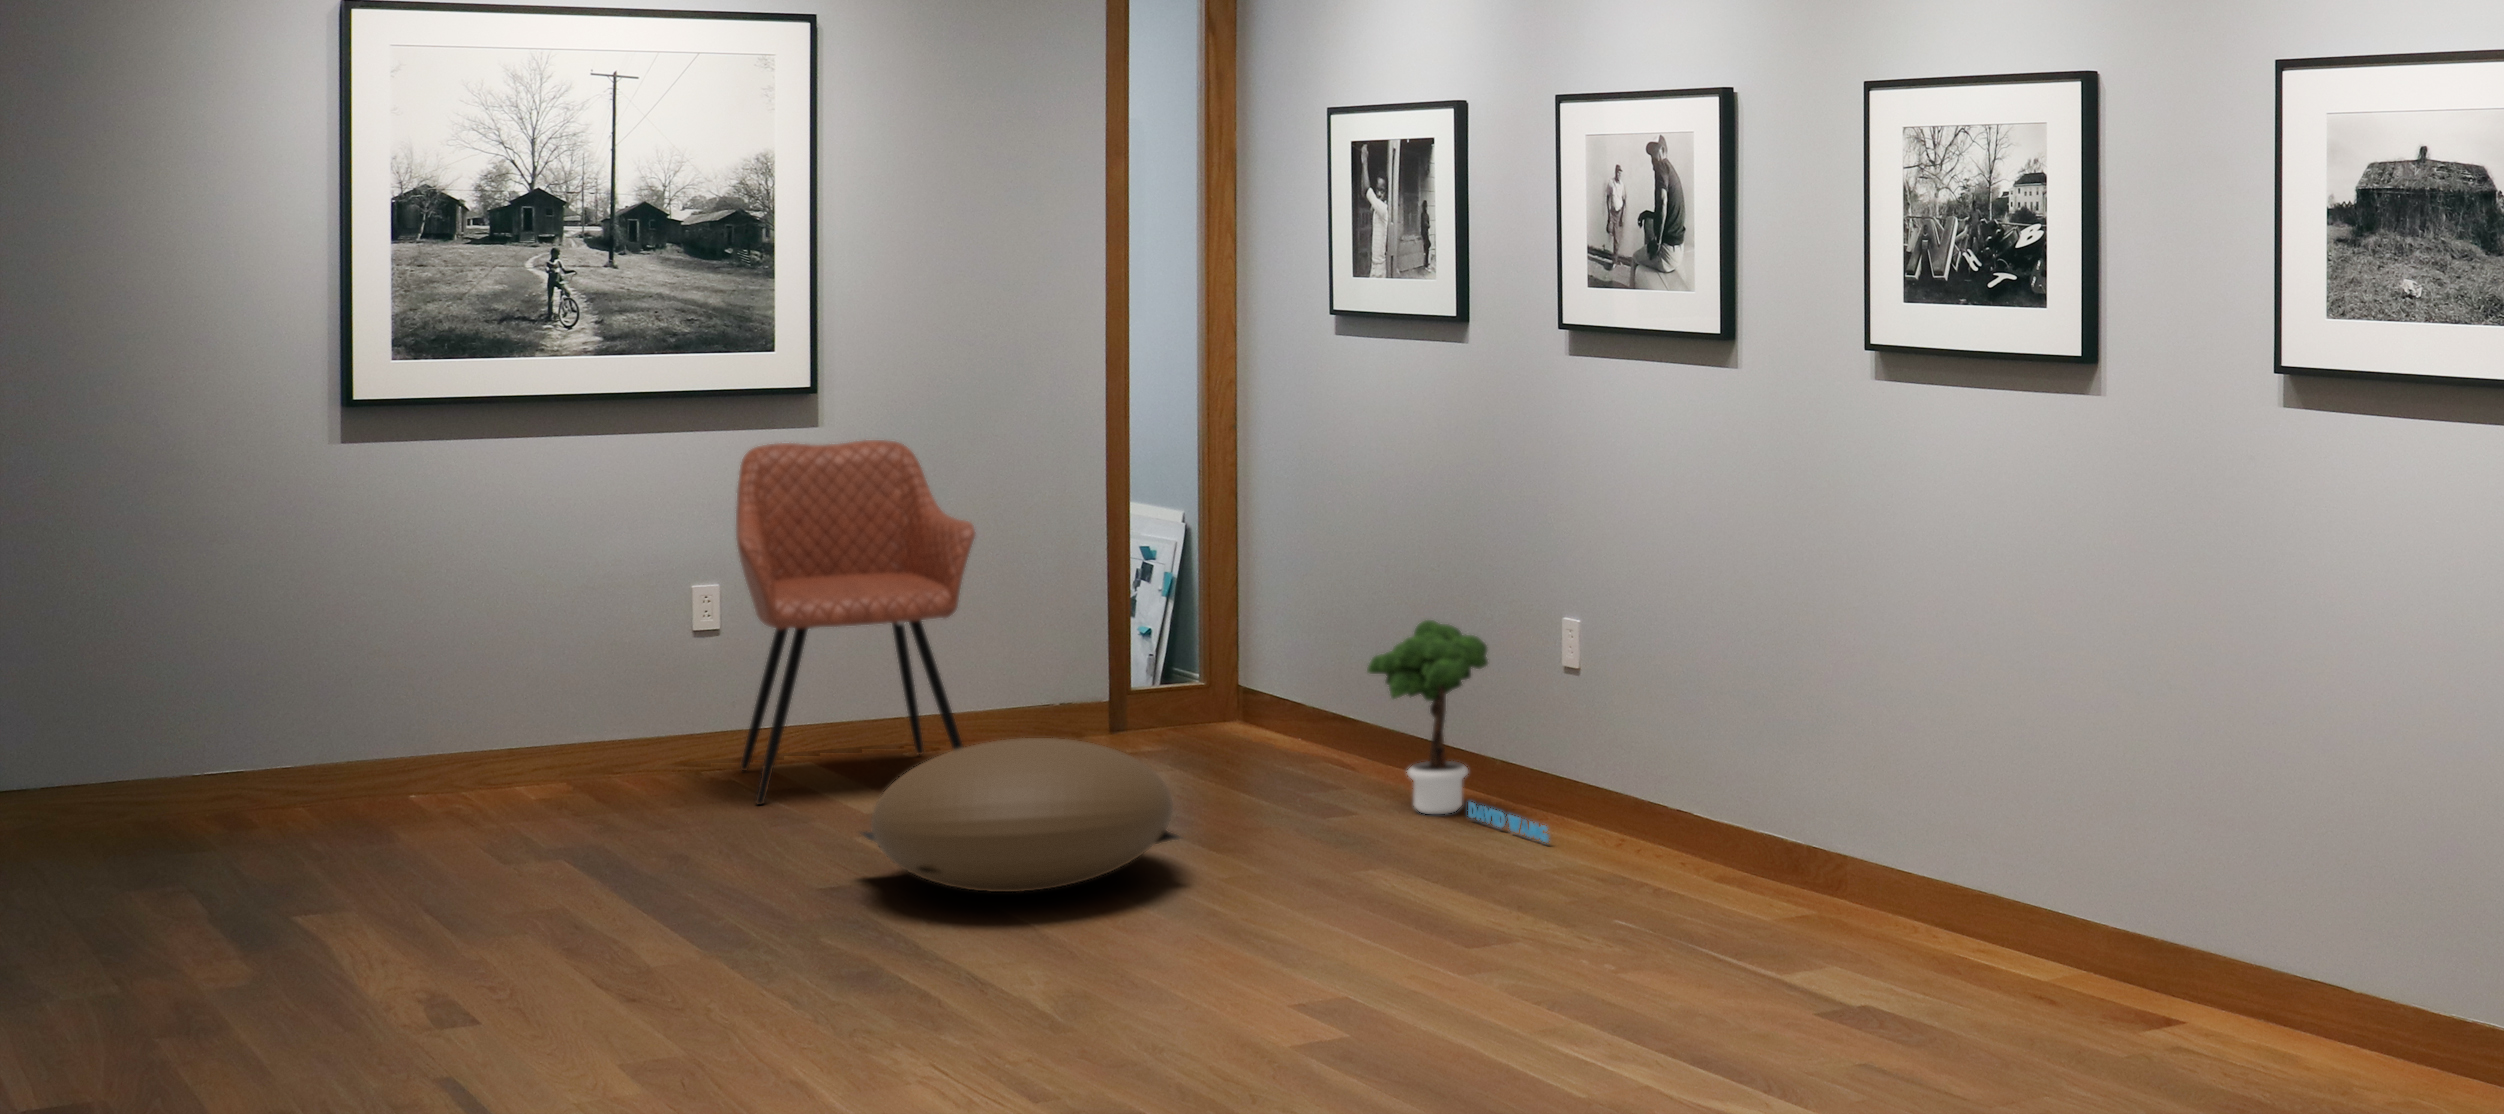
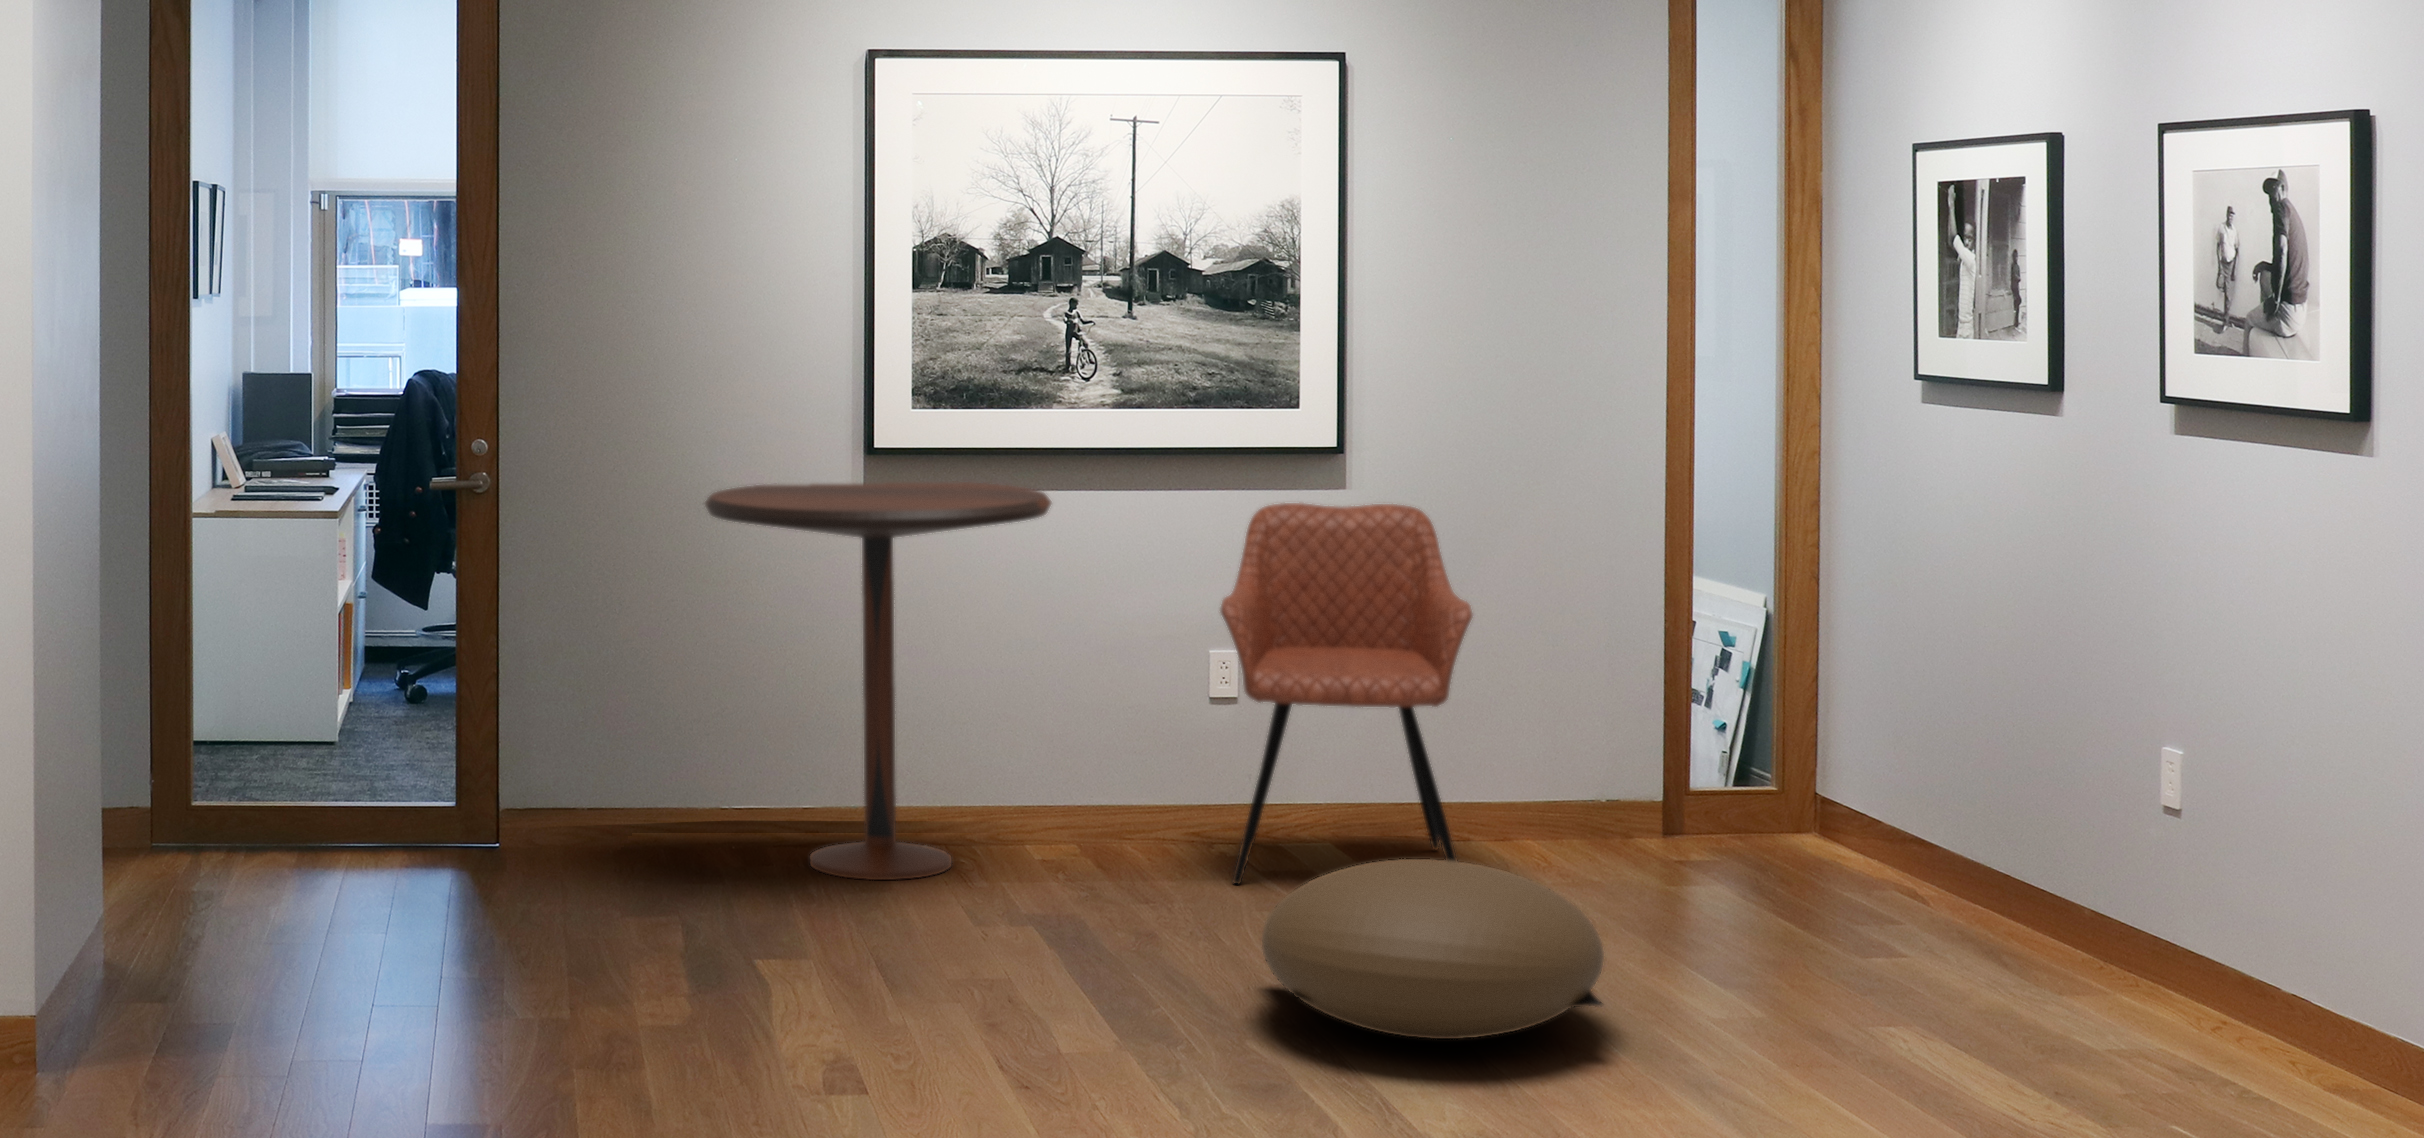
pedestal table: none [153,437,563,854] -> present [705,482,1051,880]
potted tree: present [1367,620,1549,842] -> none [1899,774,2112,1090]

